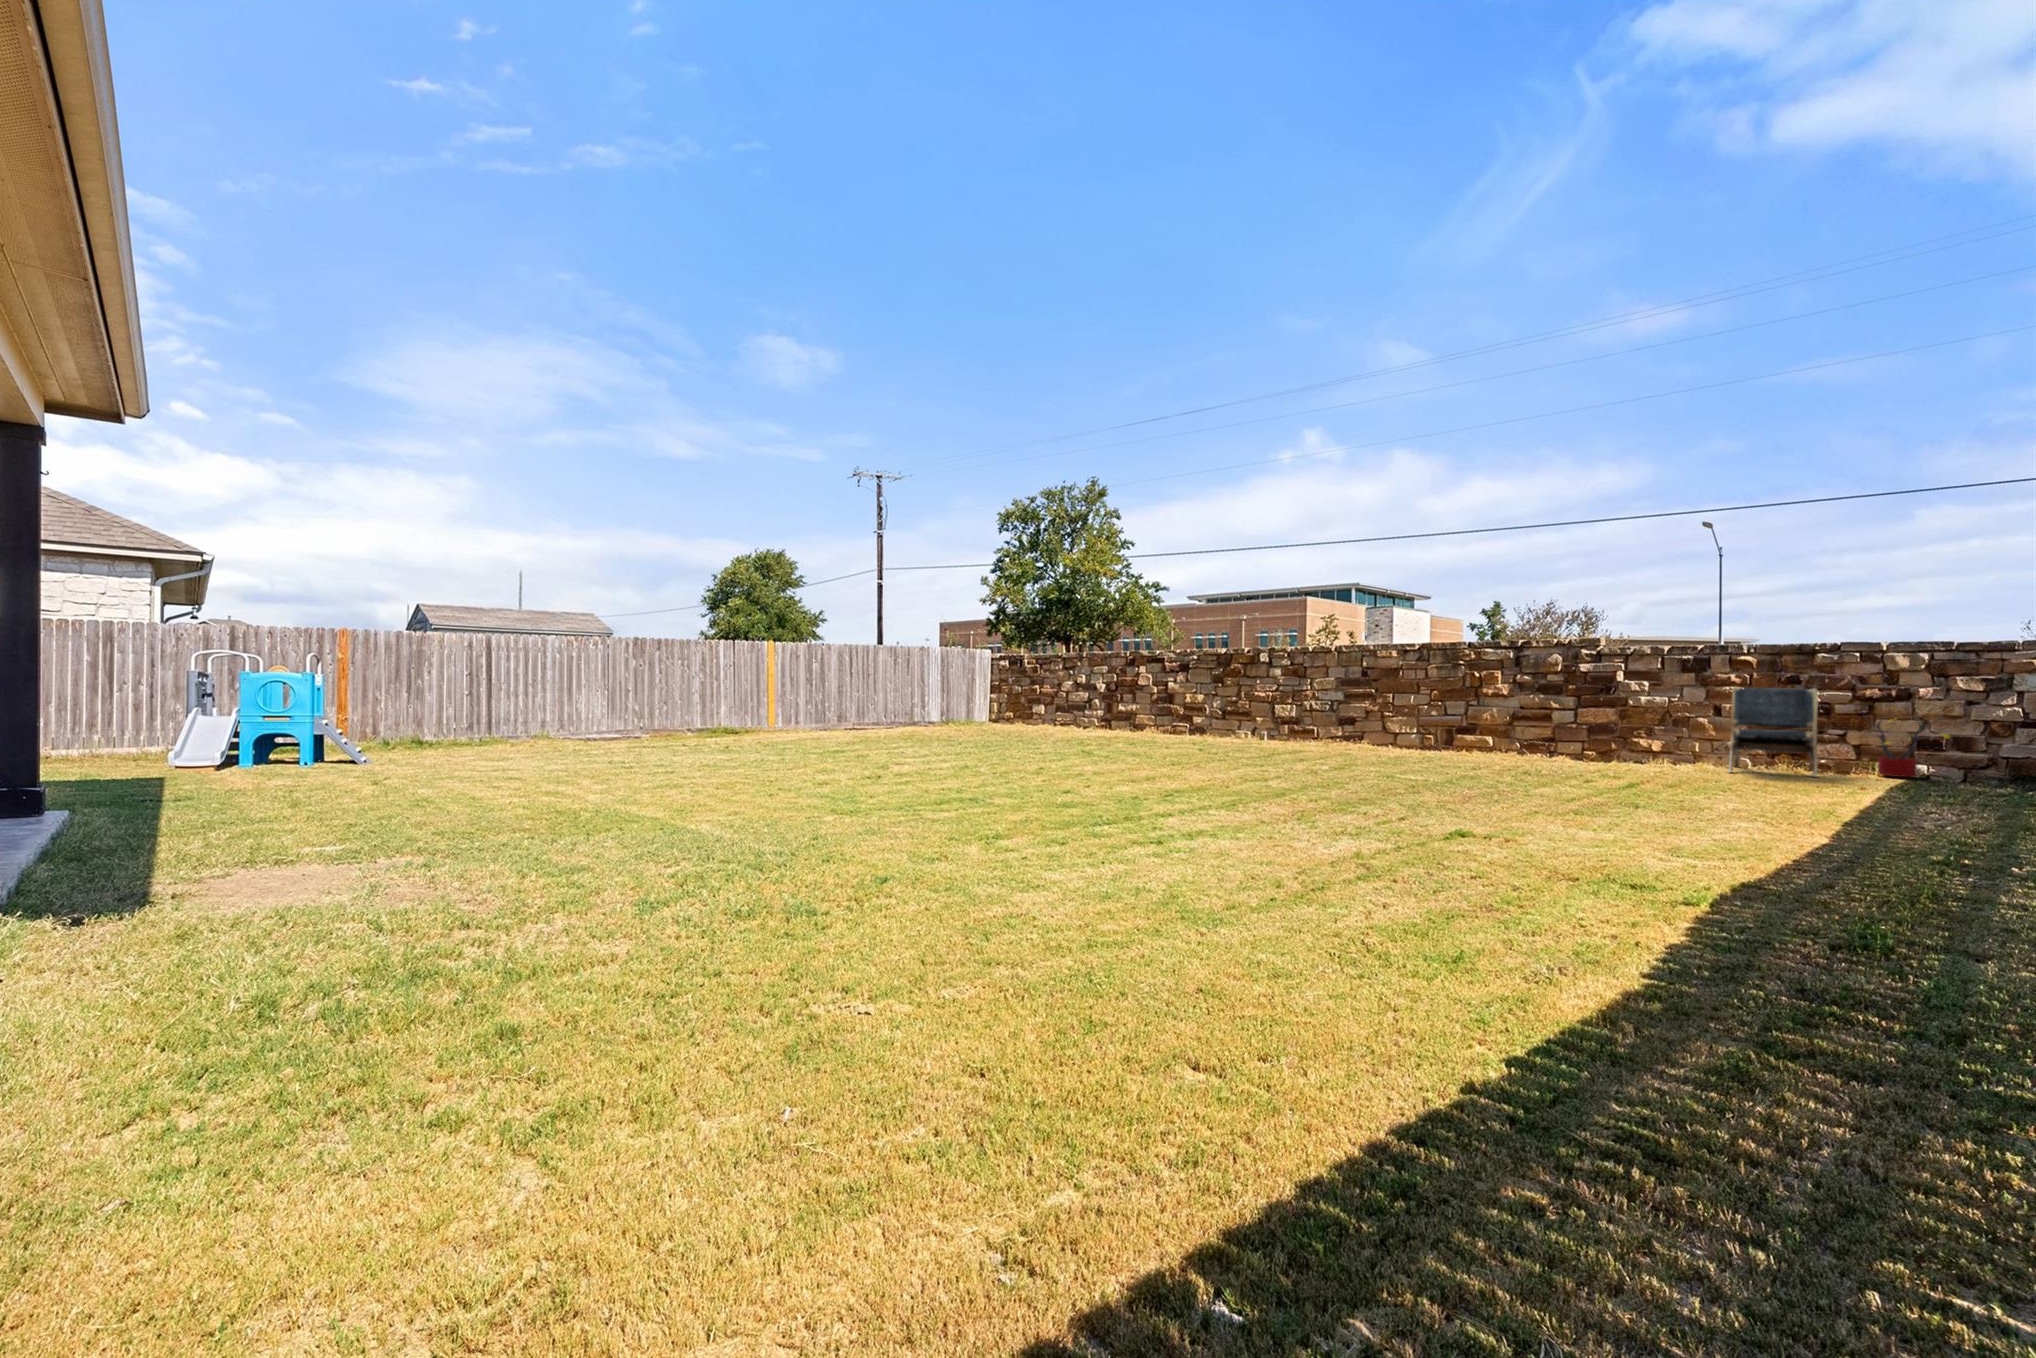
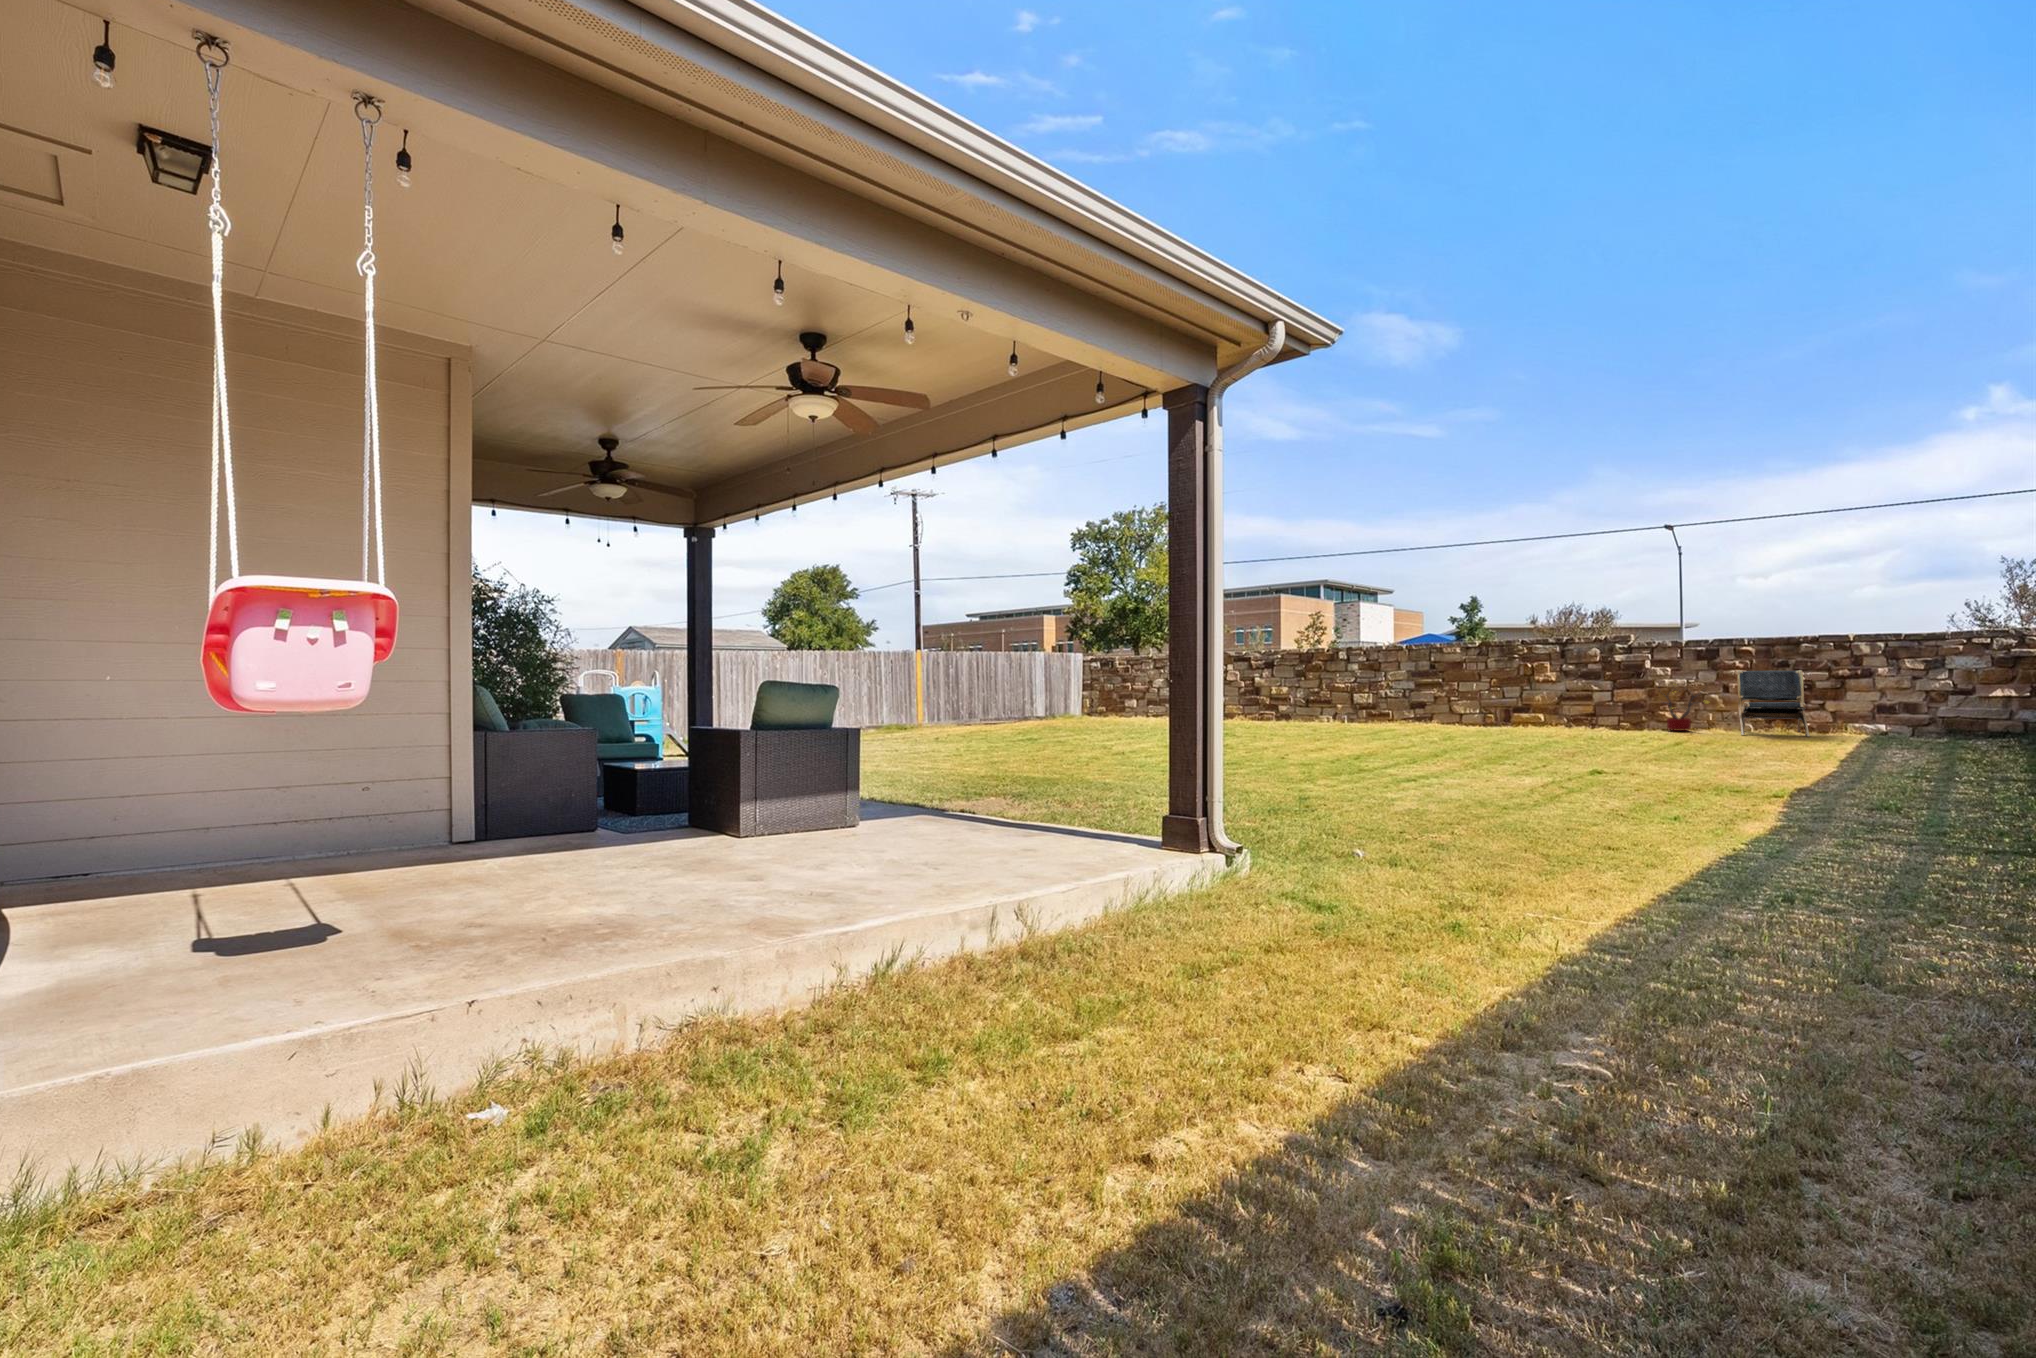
decorative plant: present [1866,714,1950,777] -> present [1664,694,1709,731]

